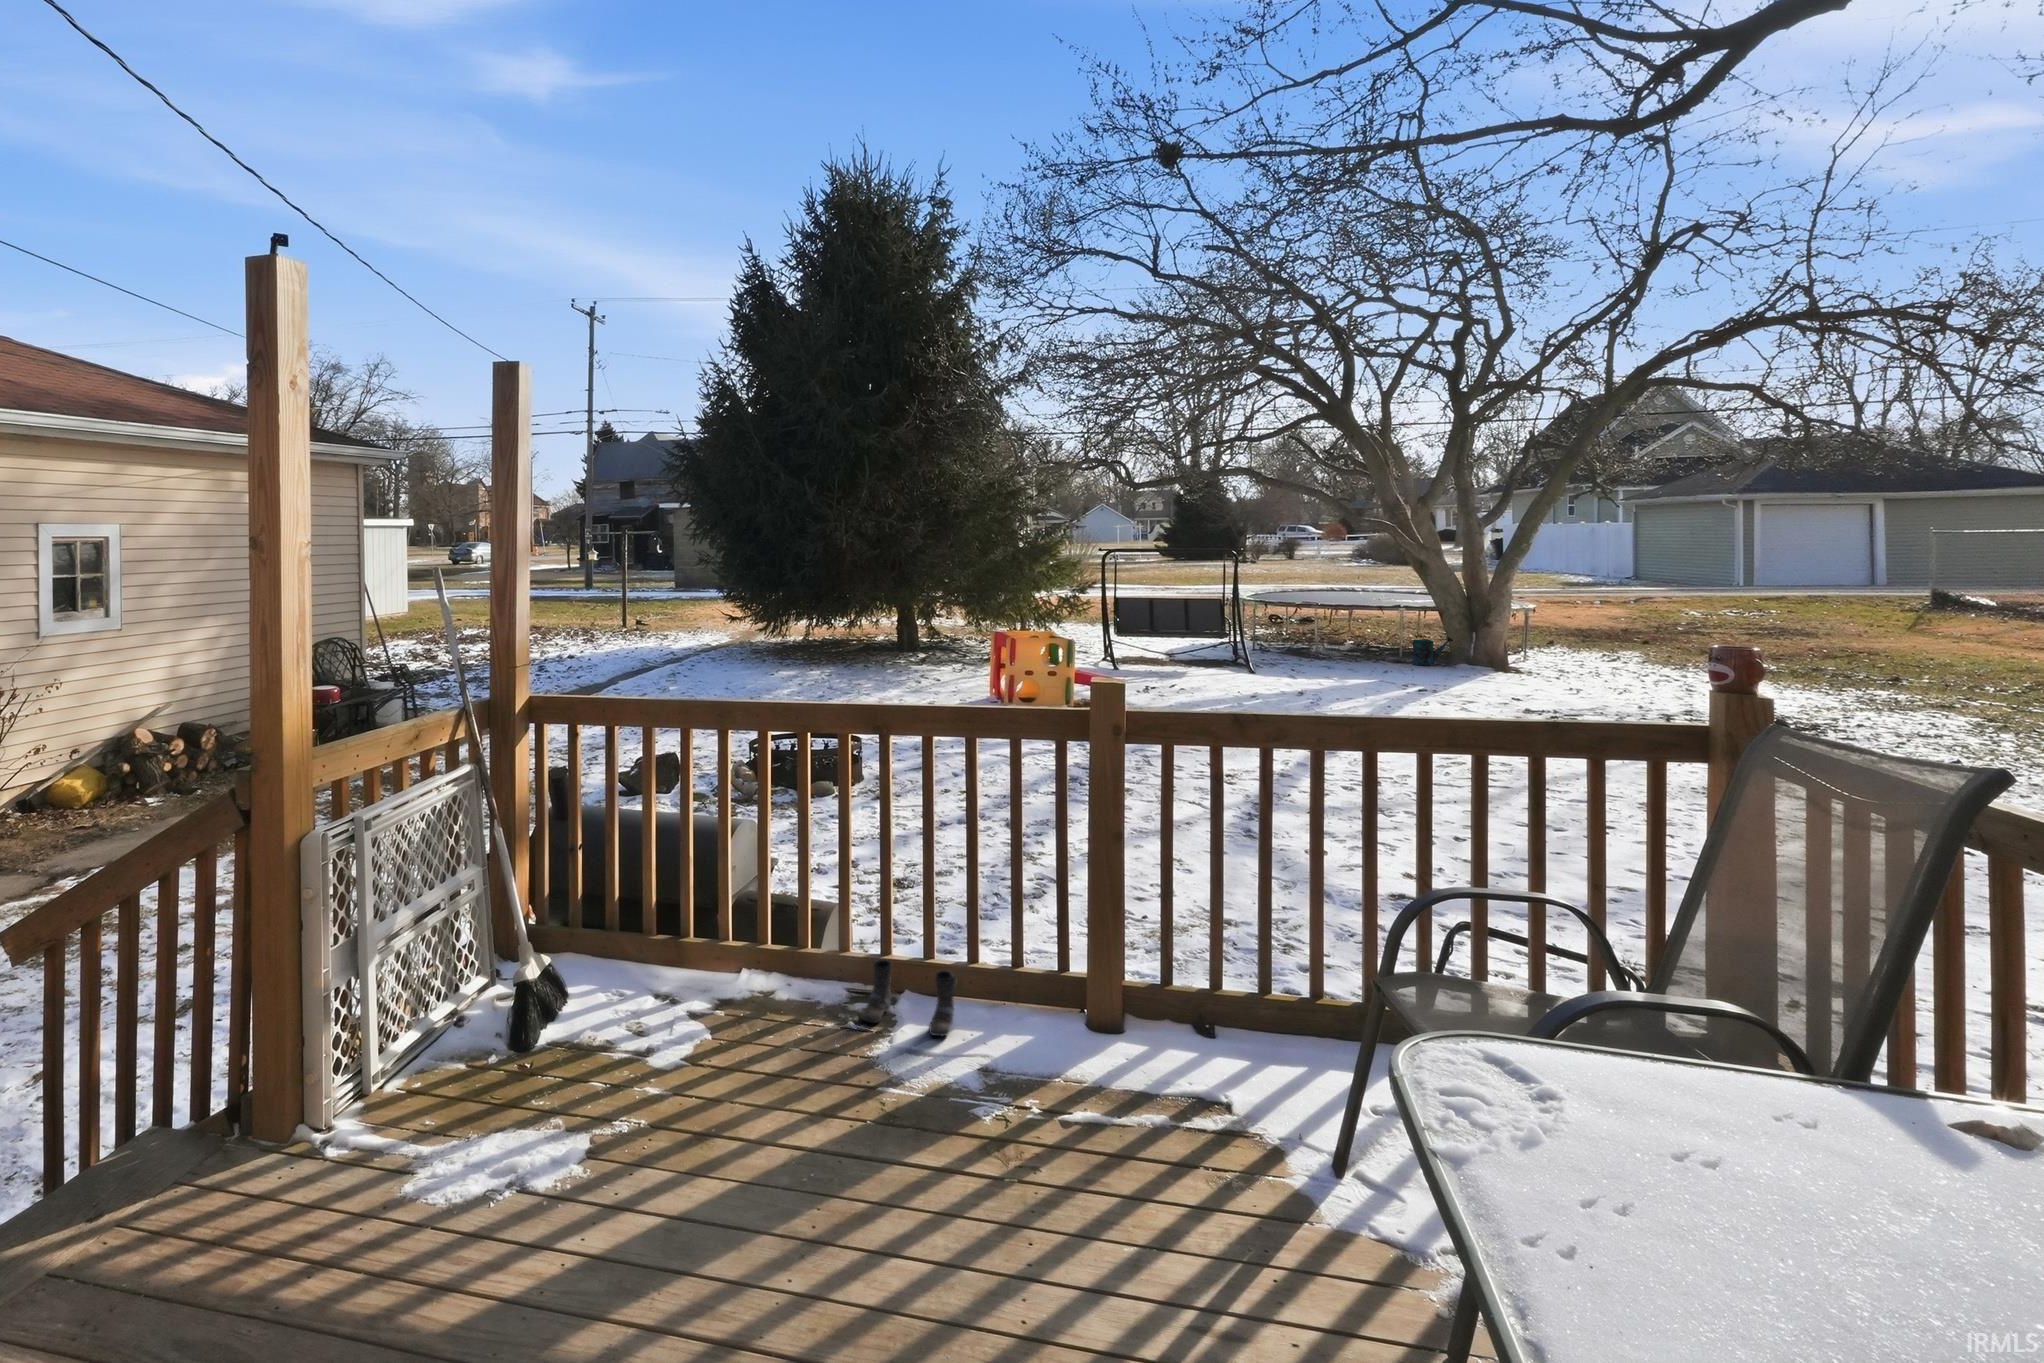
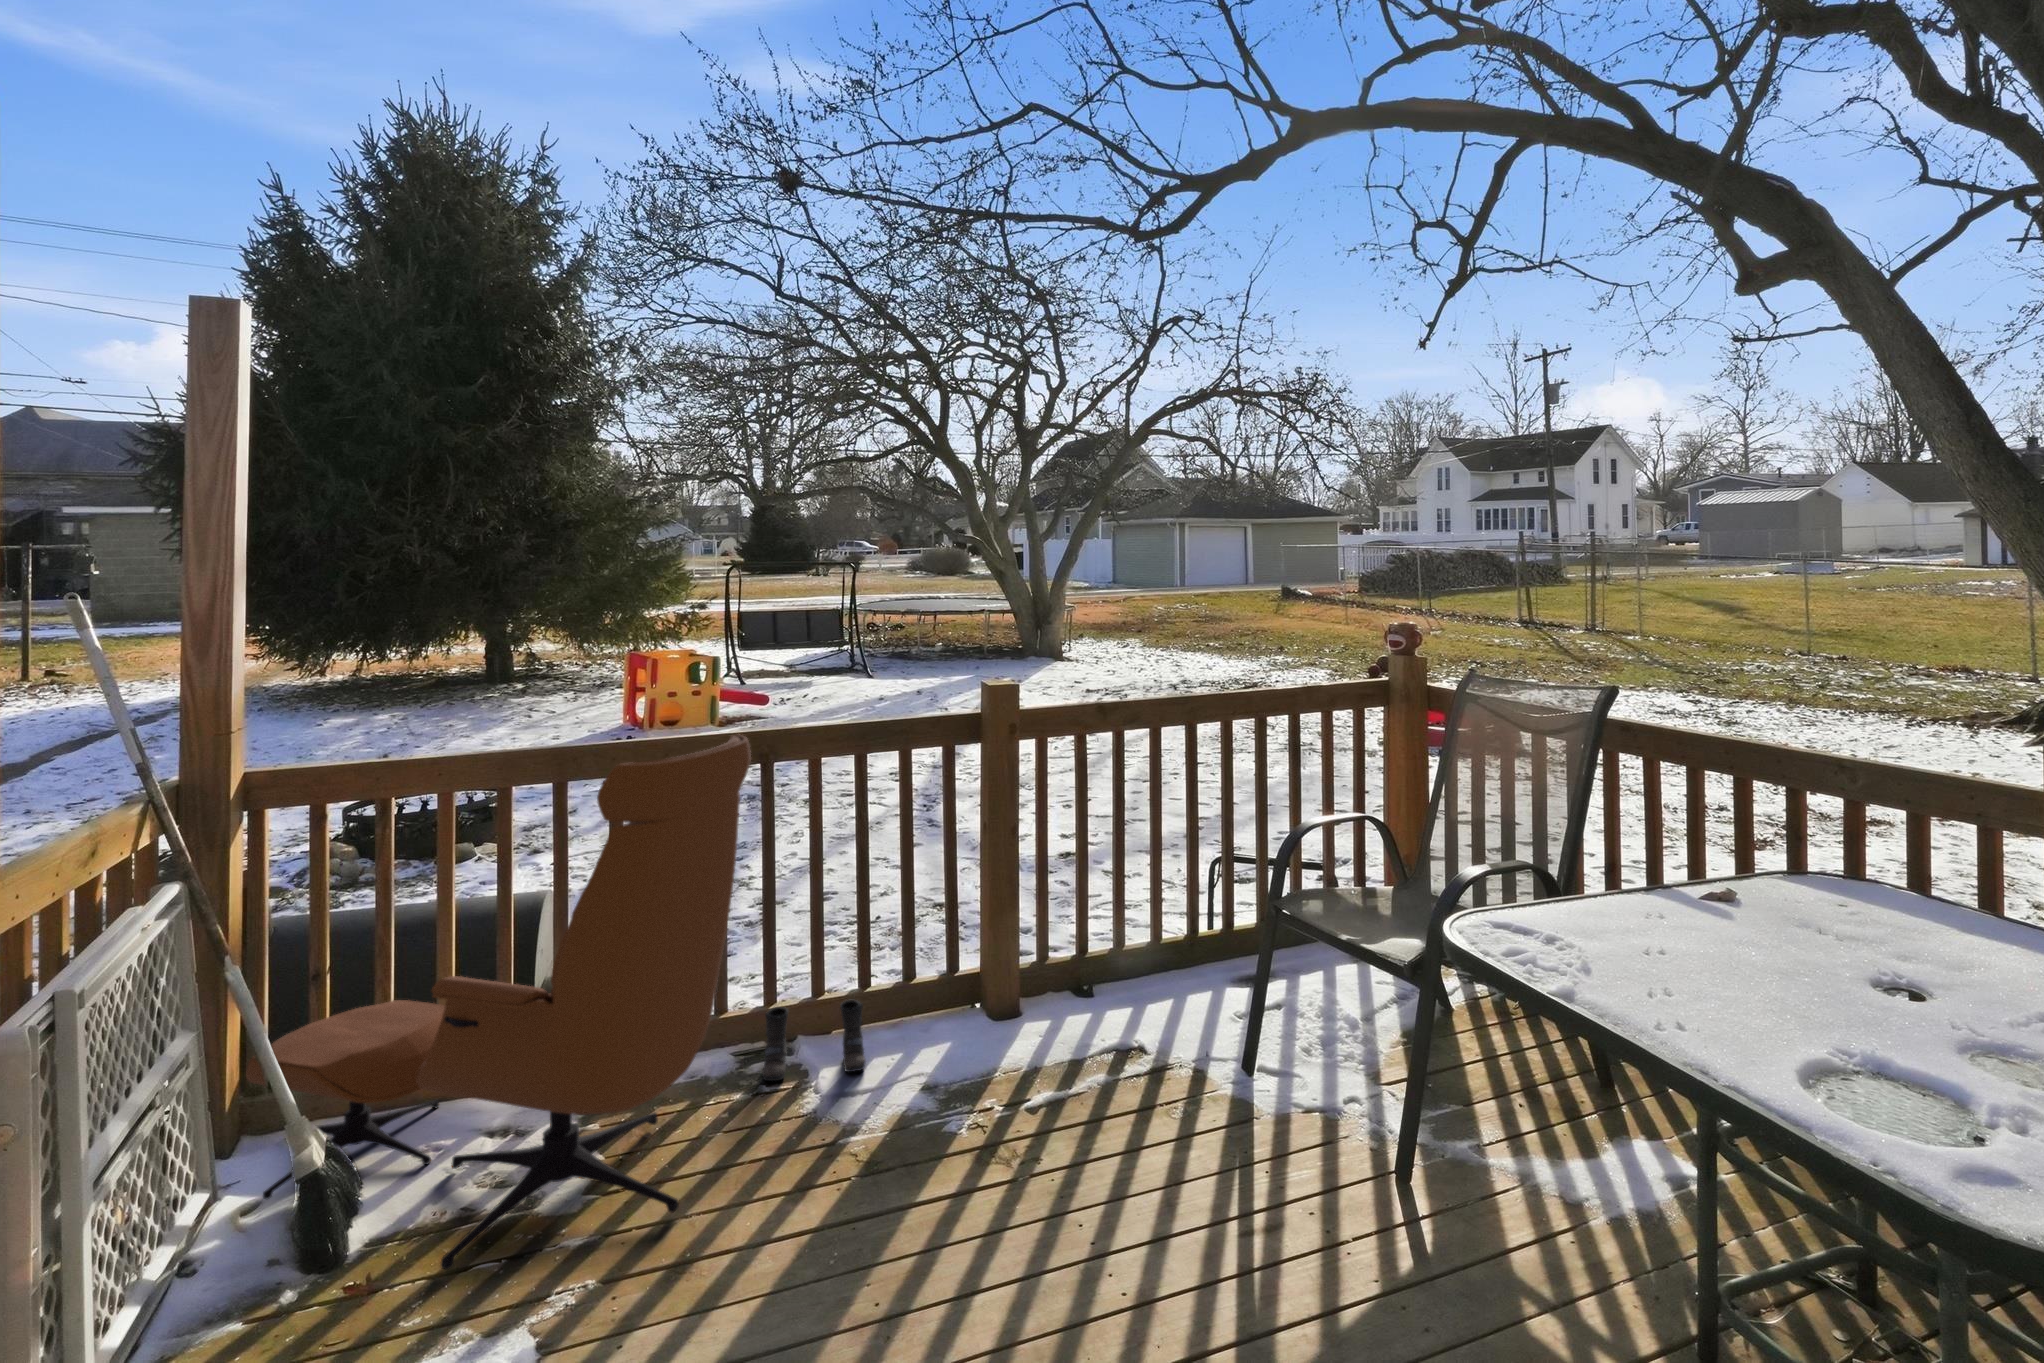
watering can: present [1405,637,1453,666] -> none [995,627,1031,654]
lounge chair: none [516,711,806,1096] -> present [246,734,751,1270]

